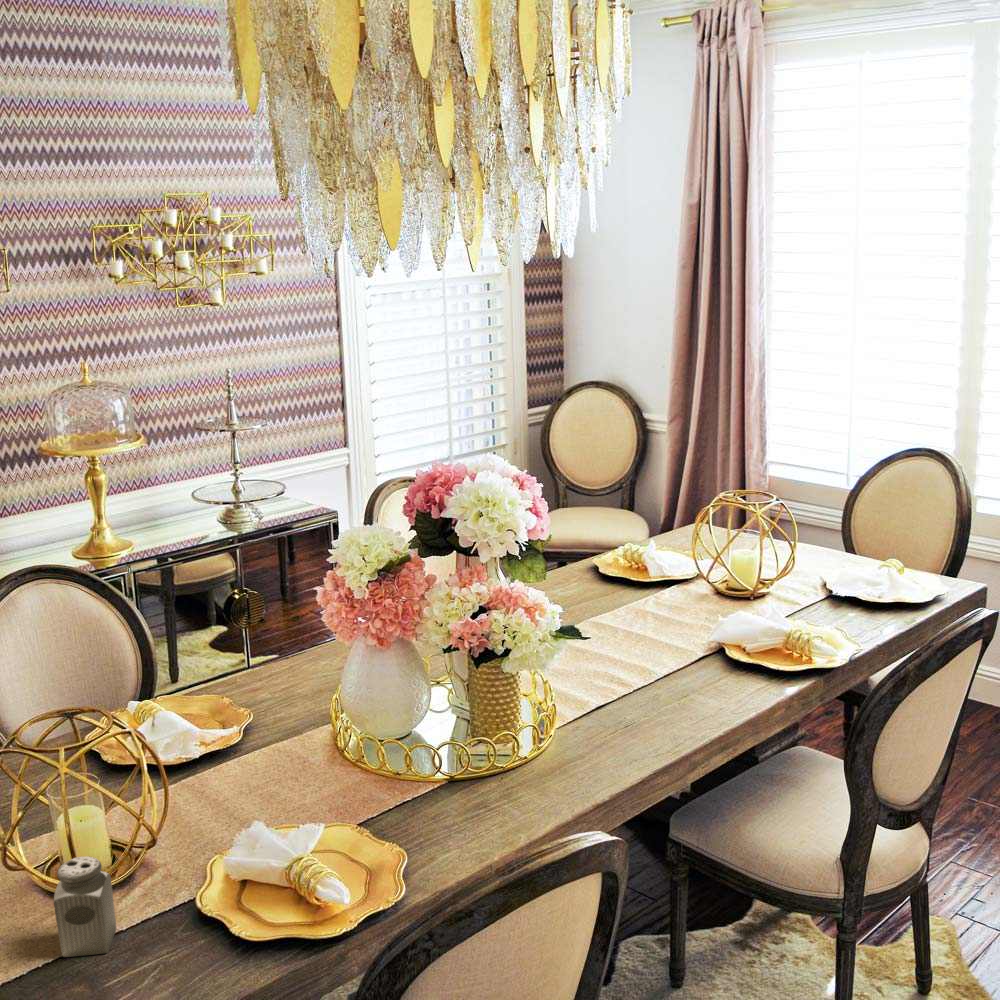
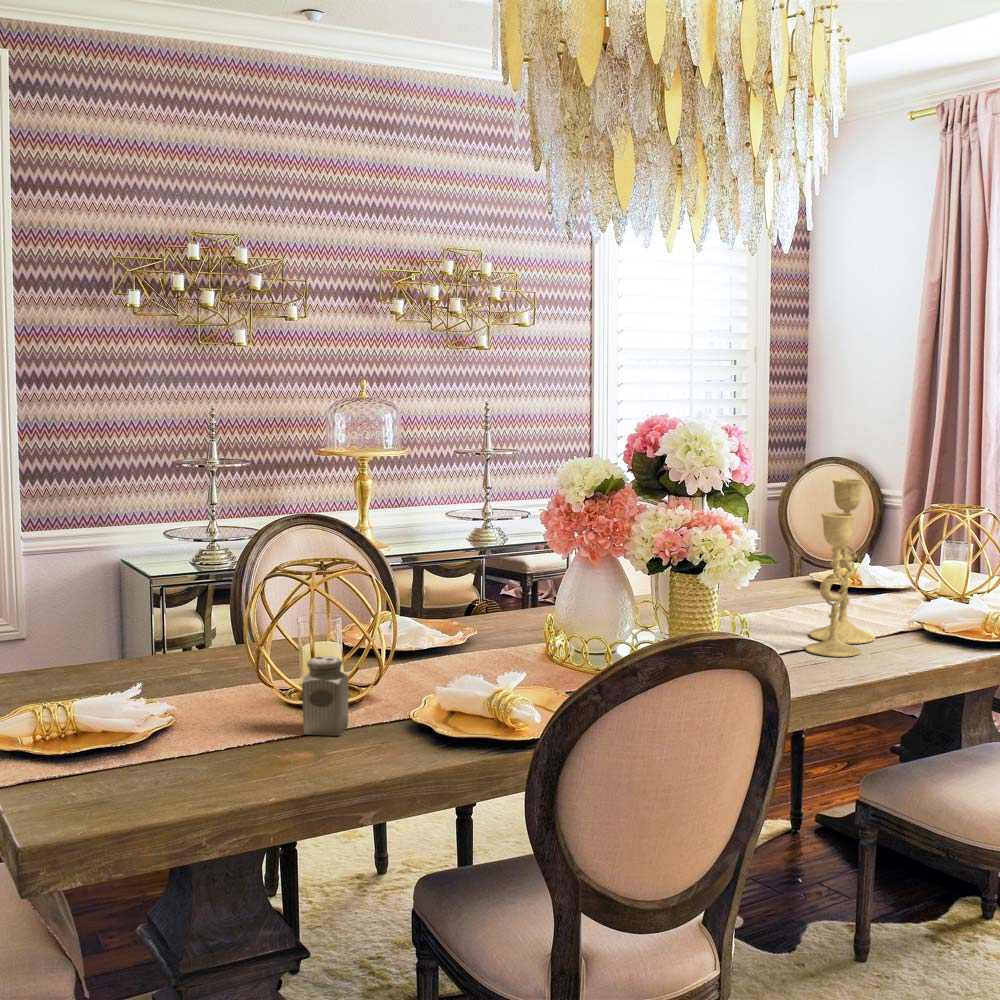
candlestick: none [611,505,679,709] -> present [805,479,875,657]

